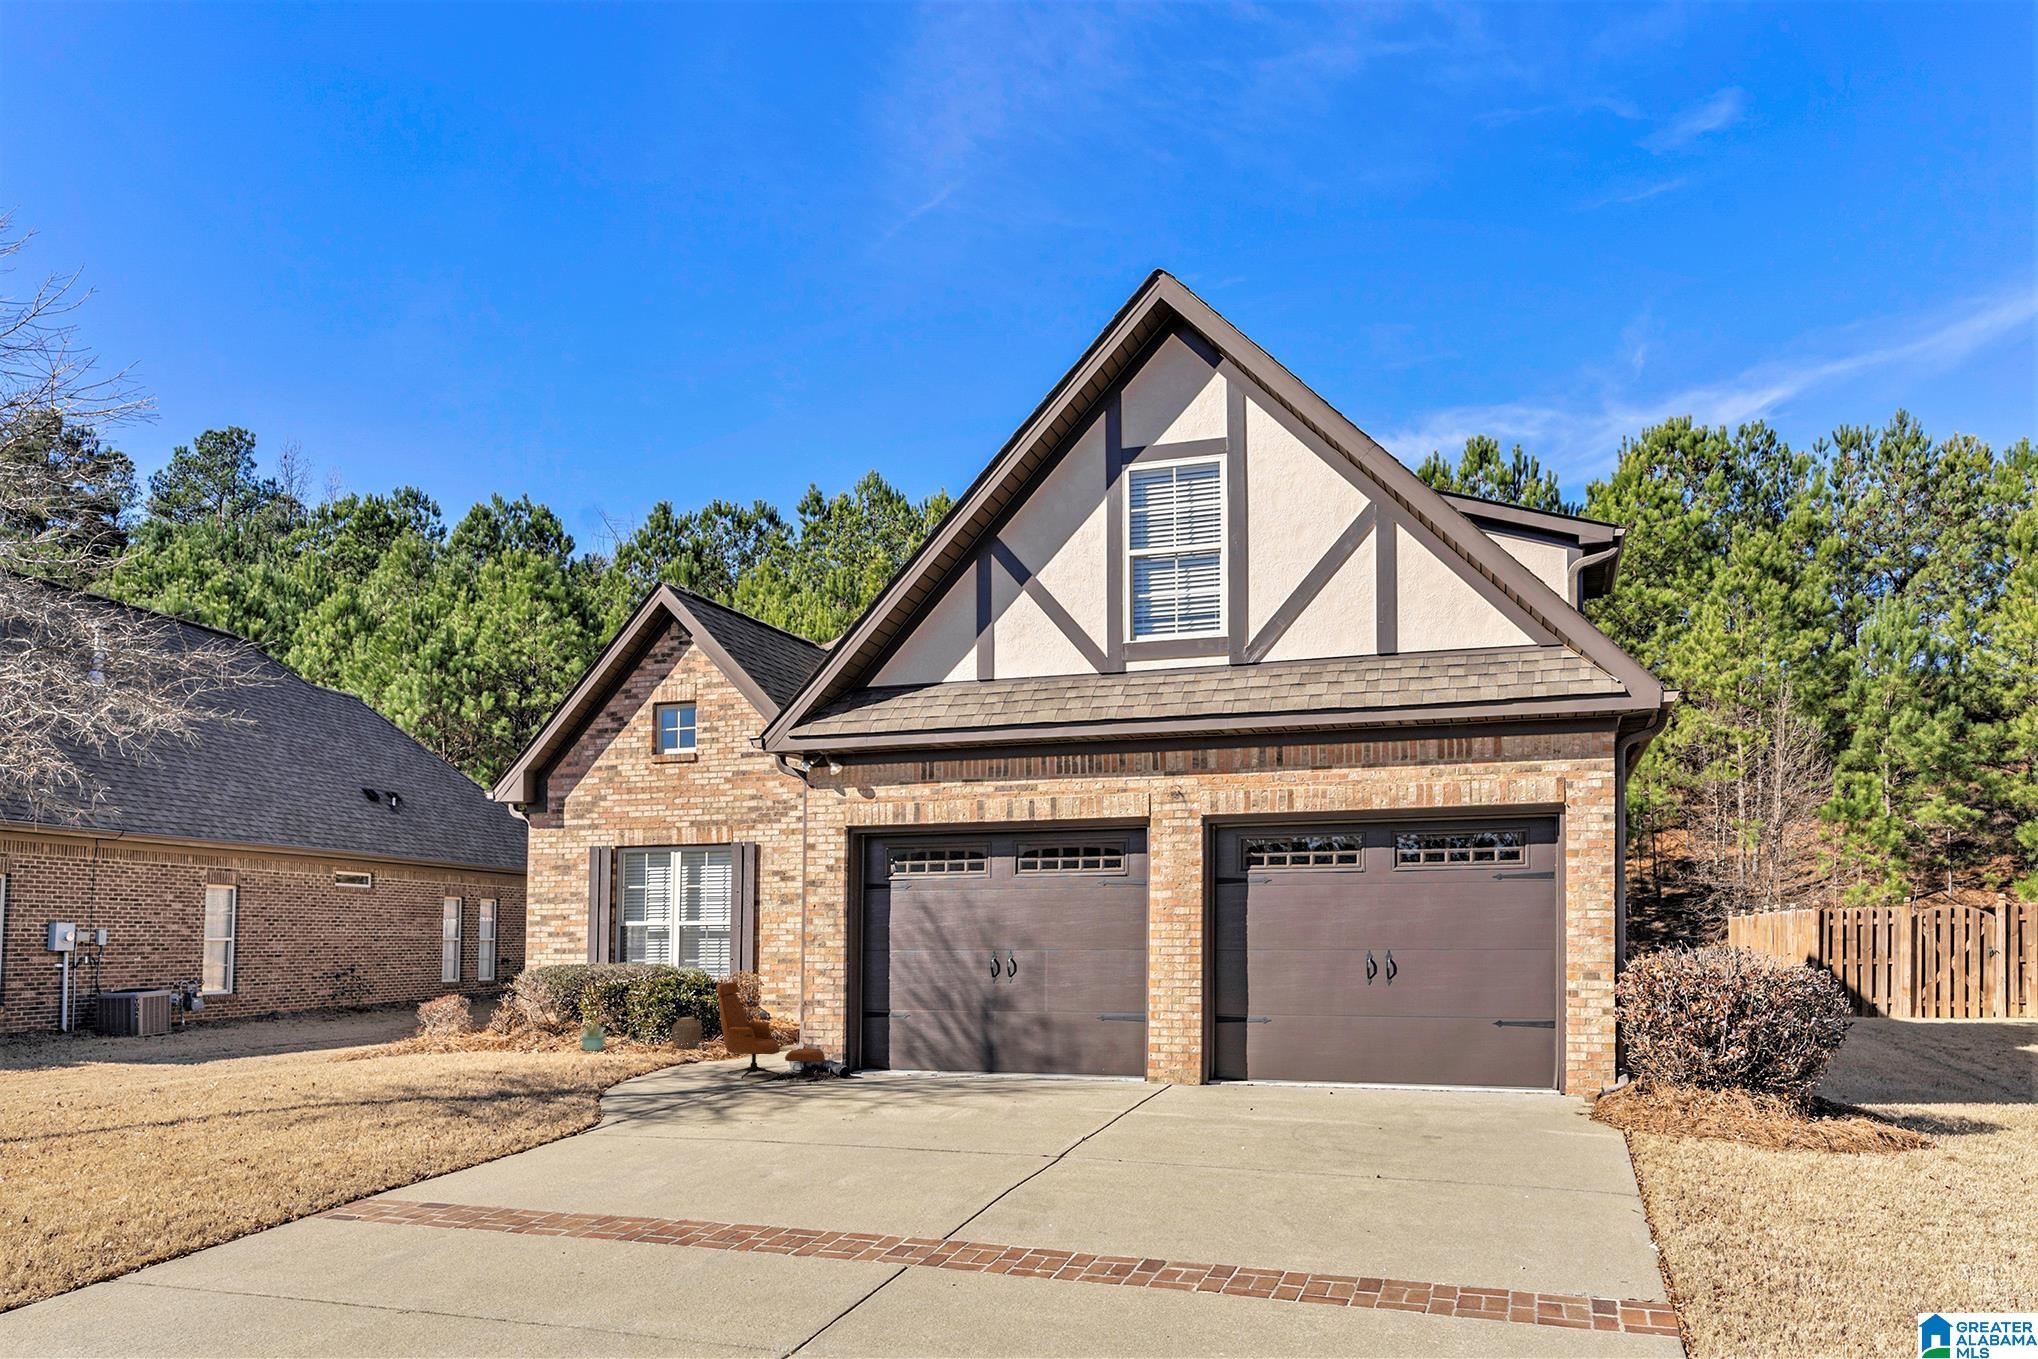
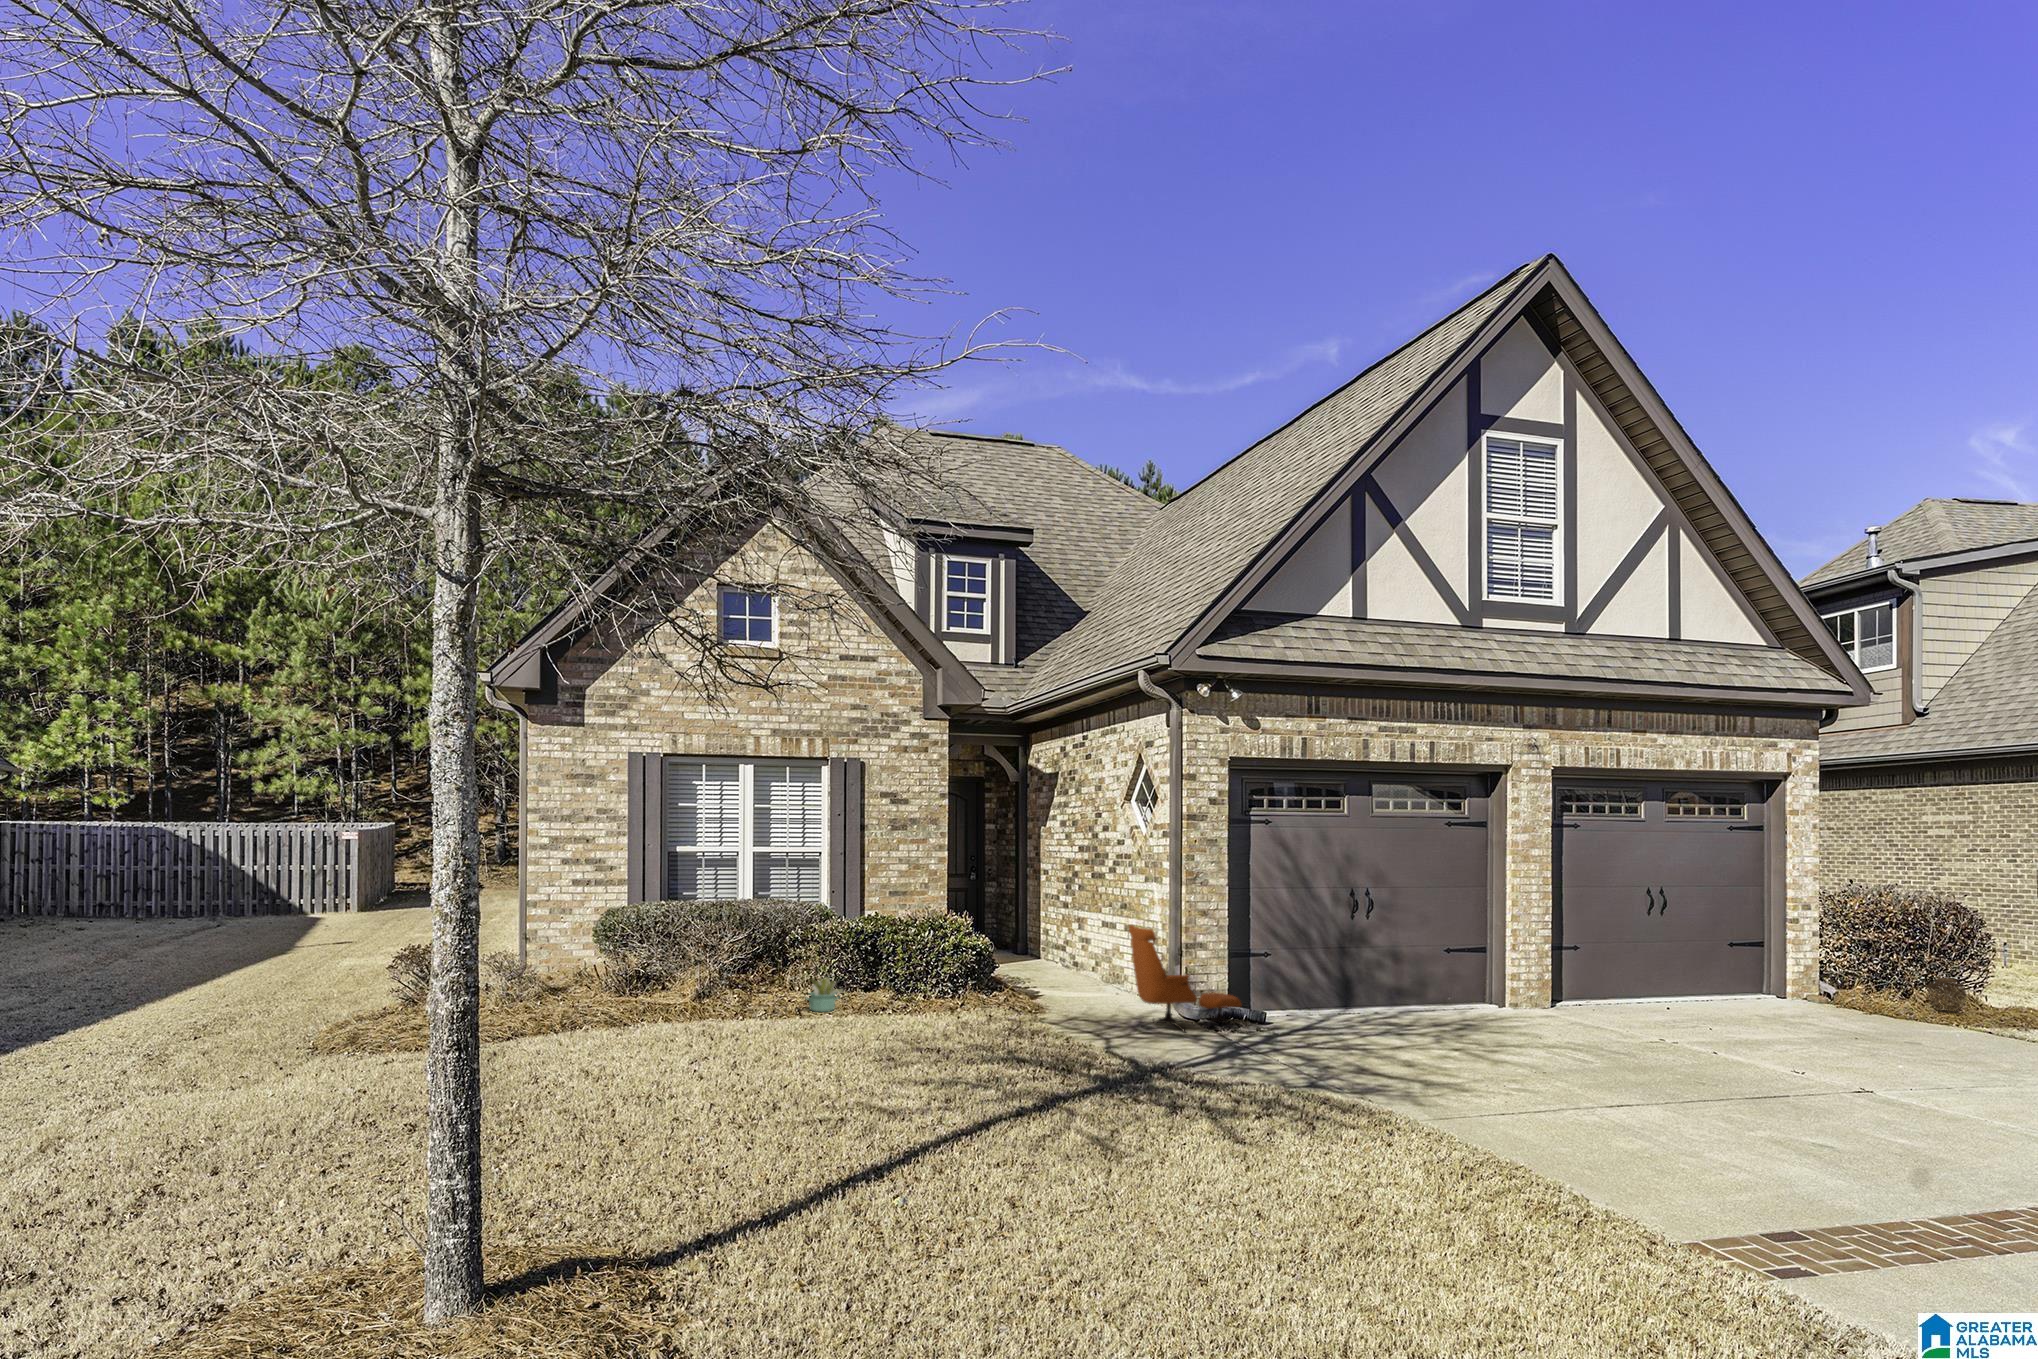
woven basket: present [672,1017,702,1049] -> present [1928,977,1966,1013]

